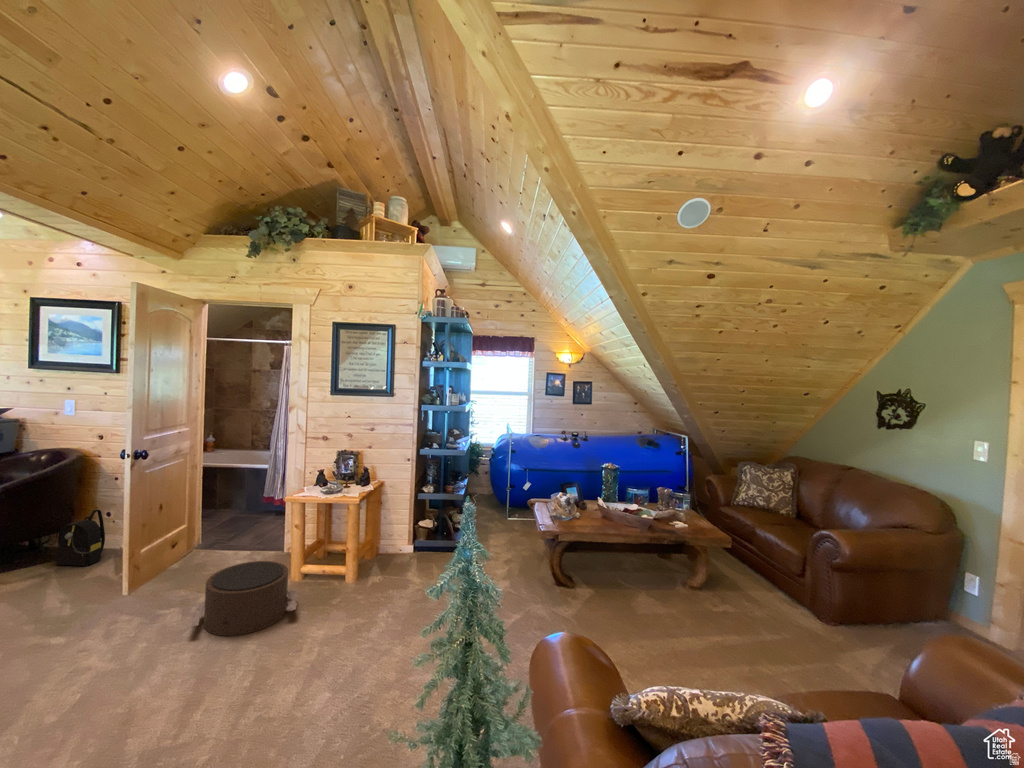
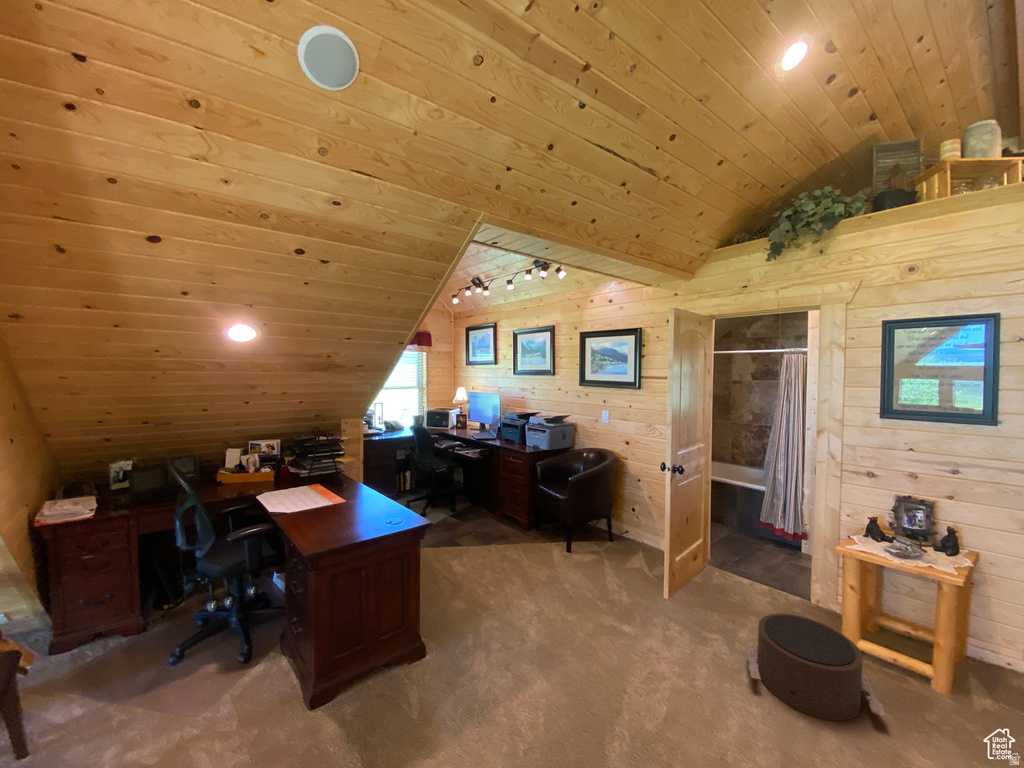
backpack: present [56,509,105,566] -> none [605,504,634,552]

